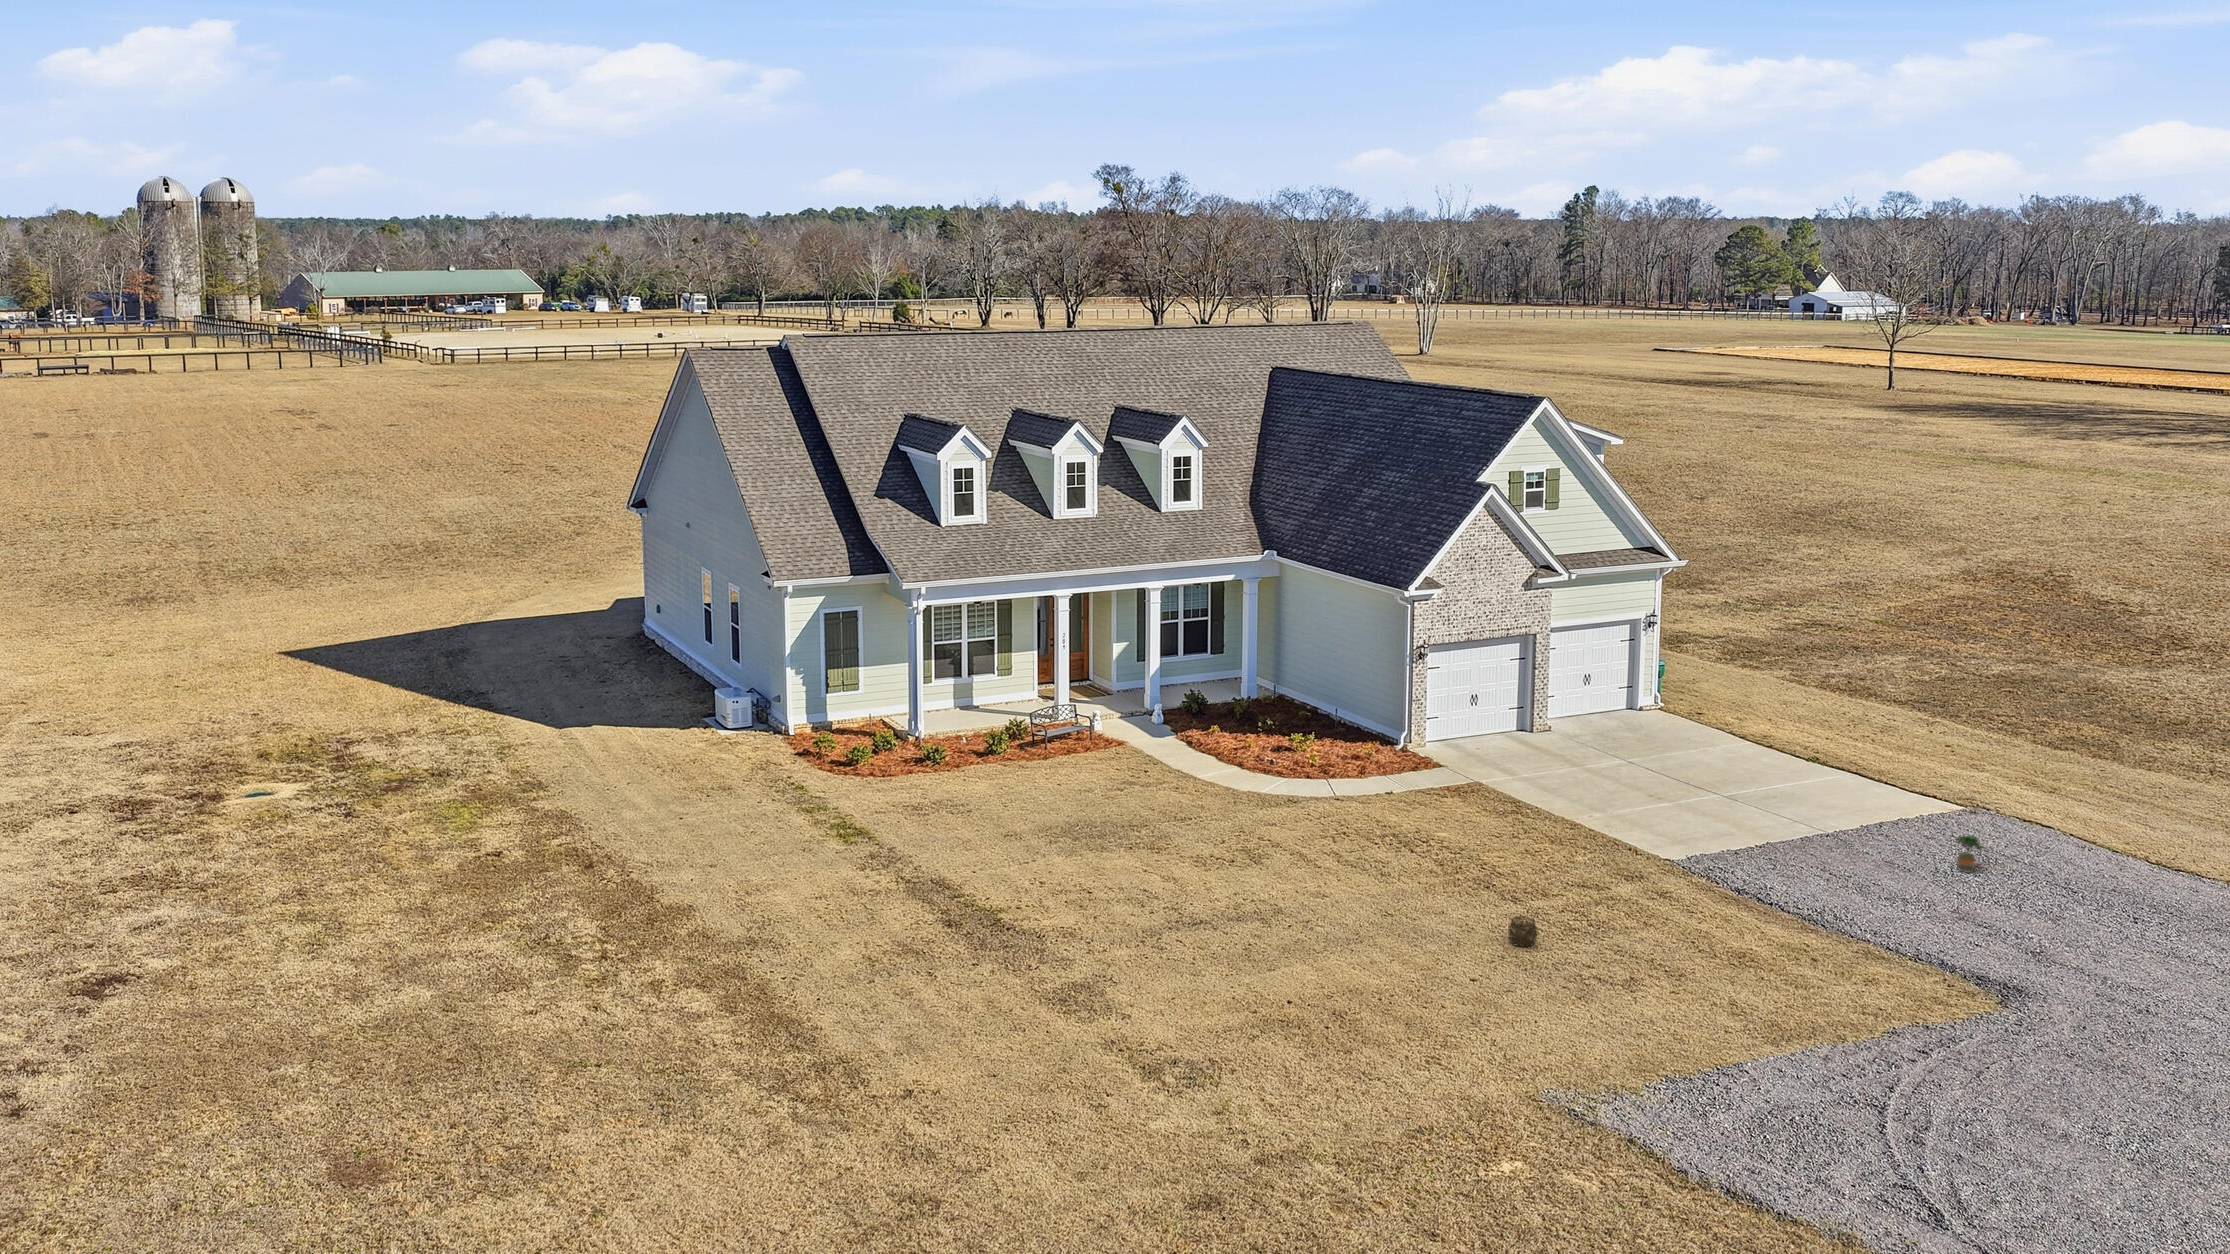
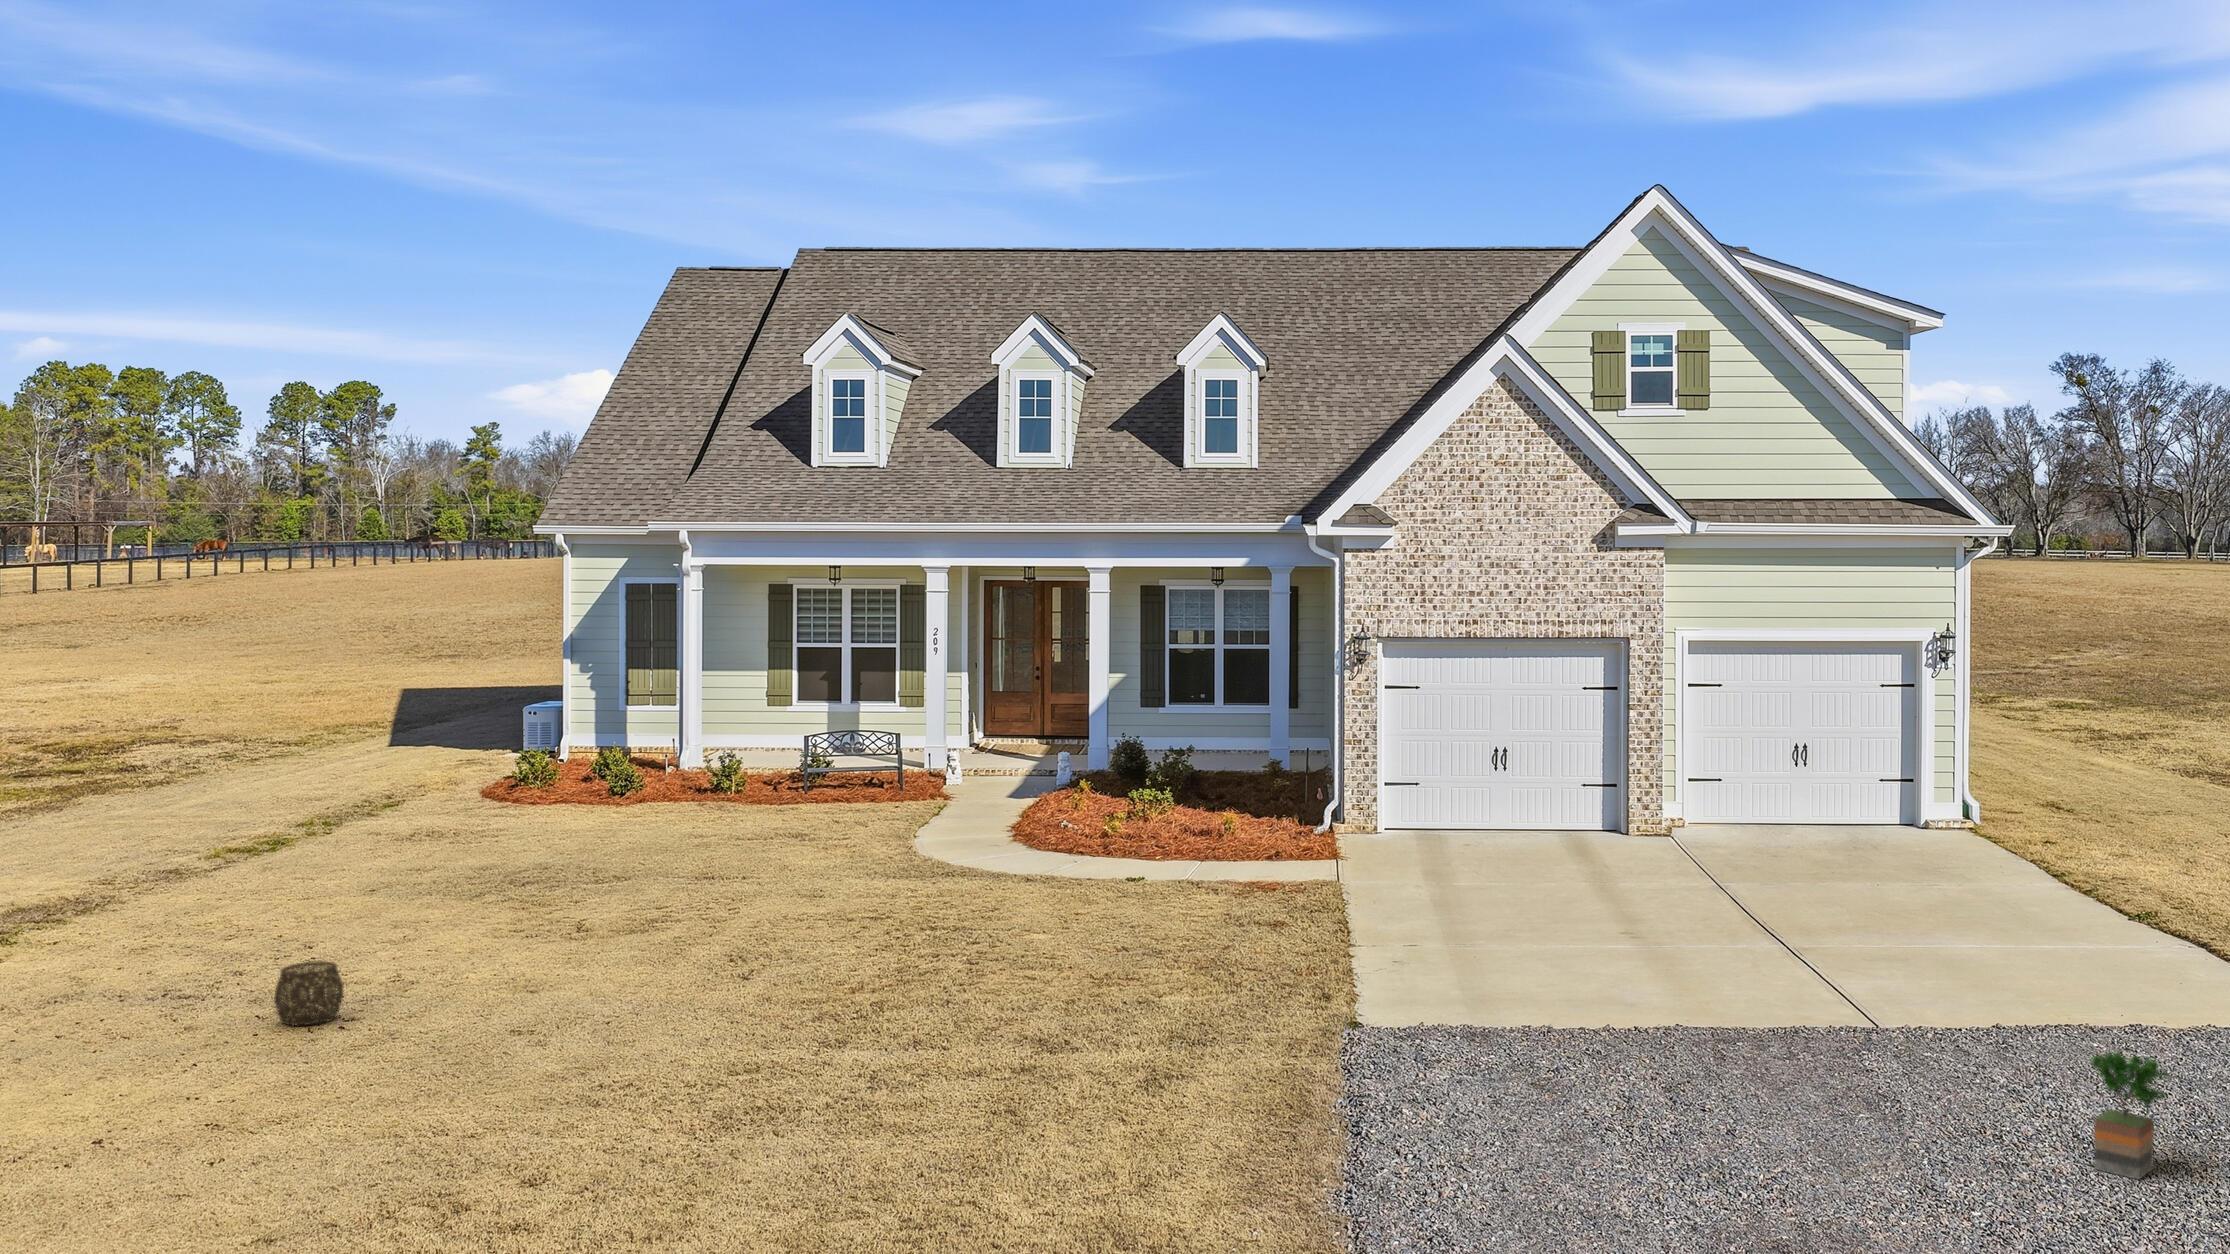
woven basket: present [1508,916,1537,947] -> present [275,961,343,1026]

